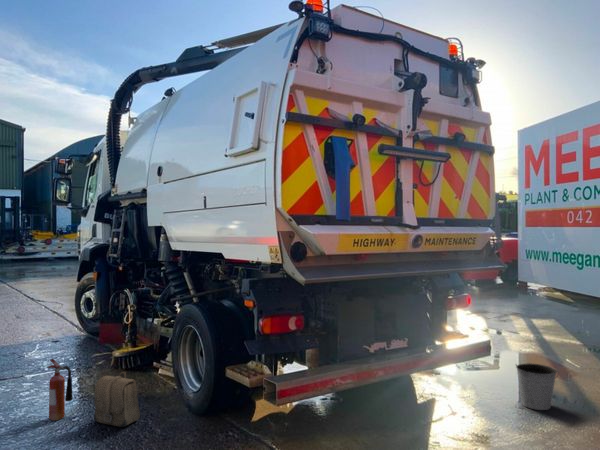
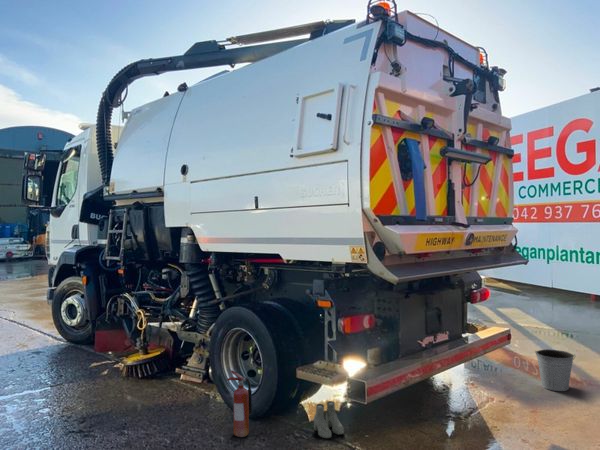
fire extinguisher: present [48,359,72,420] -> present [227,370,252,437]
backpack: present [94,372,140,427] -> none [144,380,192,437]
boots: none [251,403,278,440] -> present [314,401,344,439]

